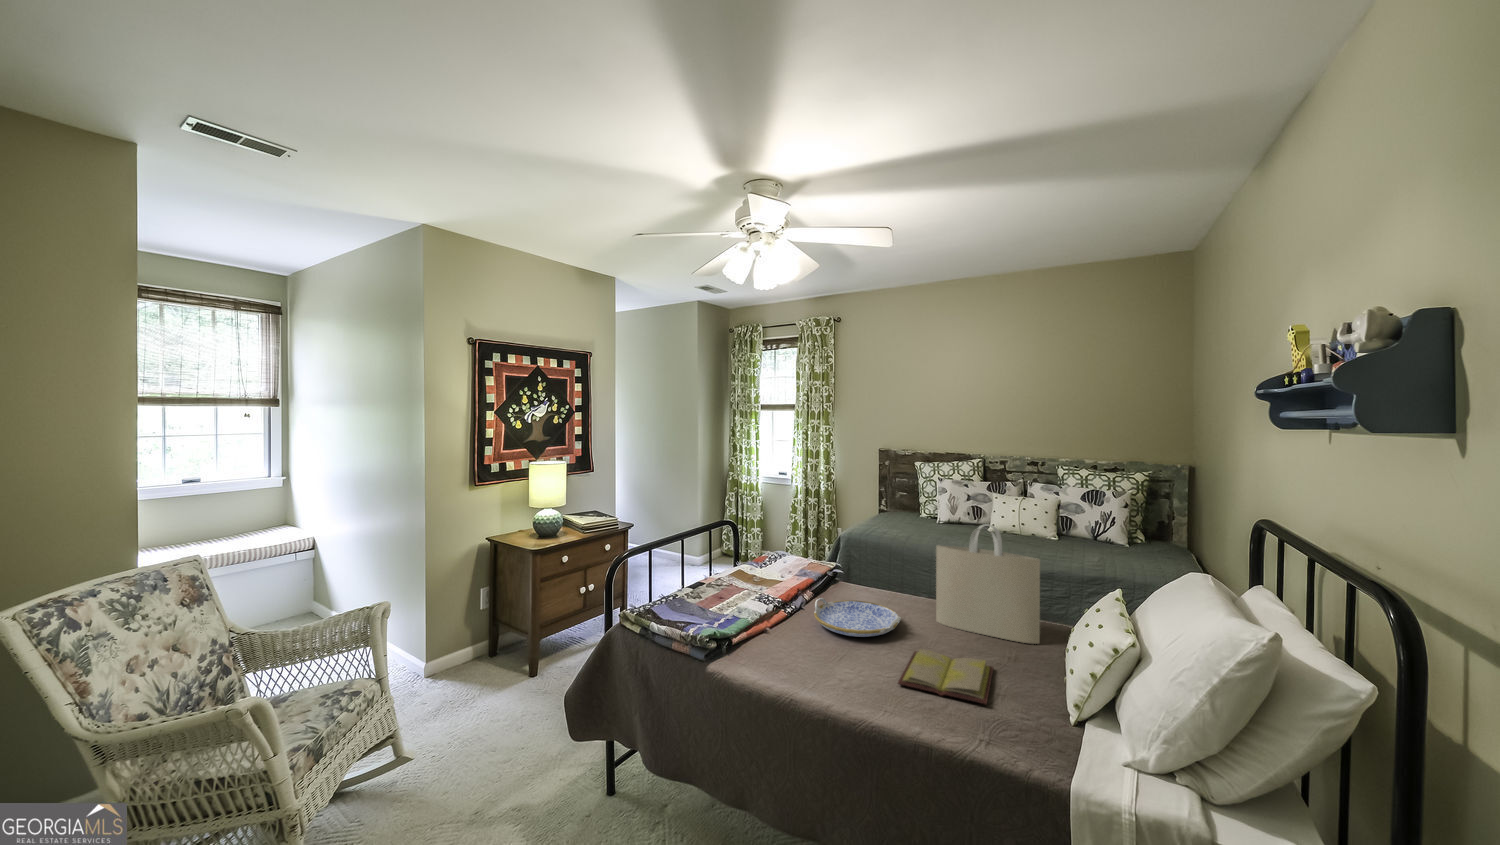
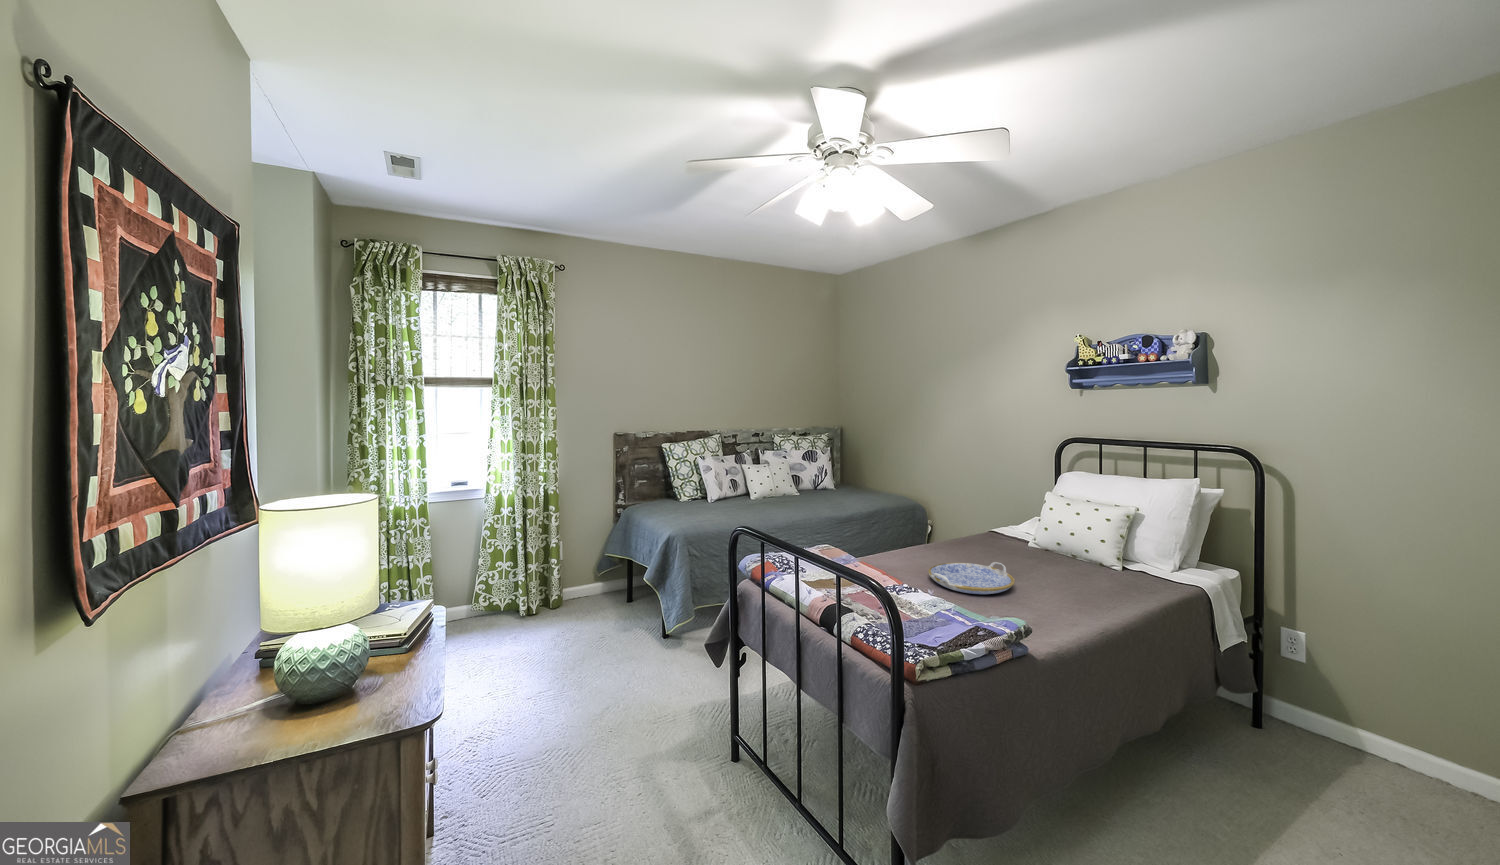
tote bag: present [936,524,1040,644] -> none [967,473,1019,562]
diary: present [898,649,993,705] -> none [1034,567,1128,601]

